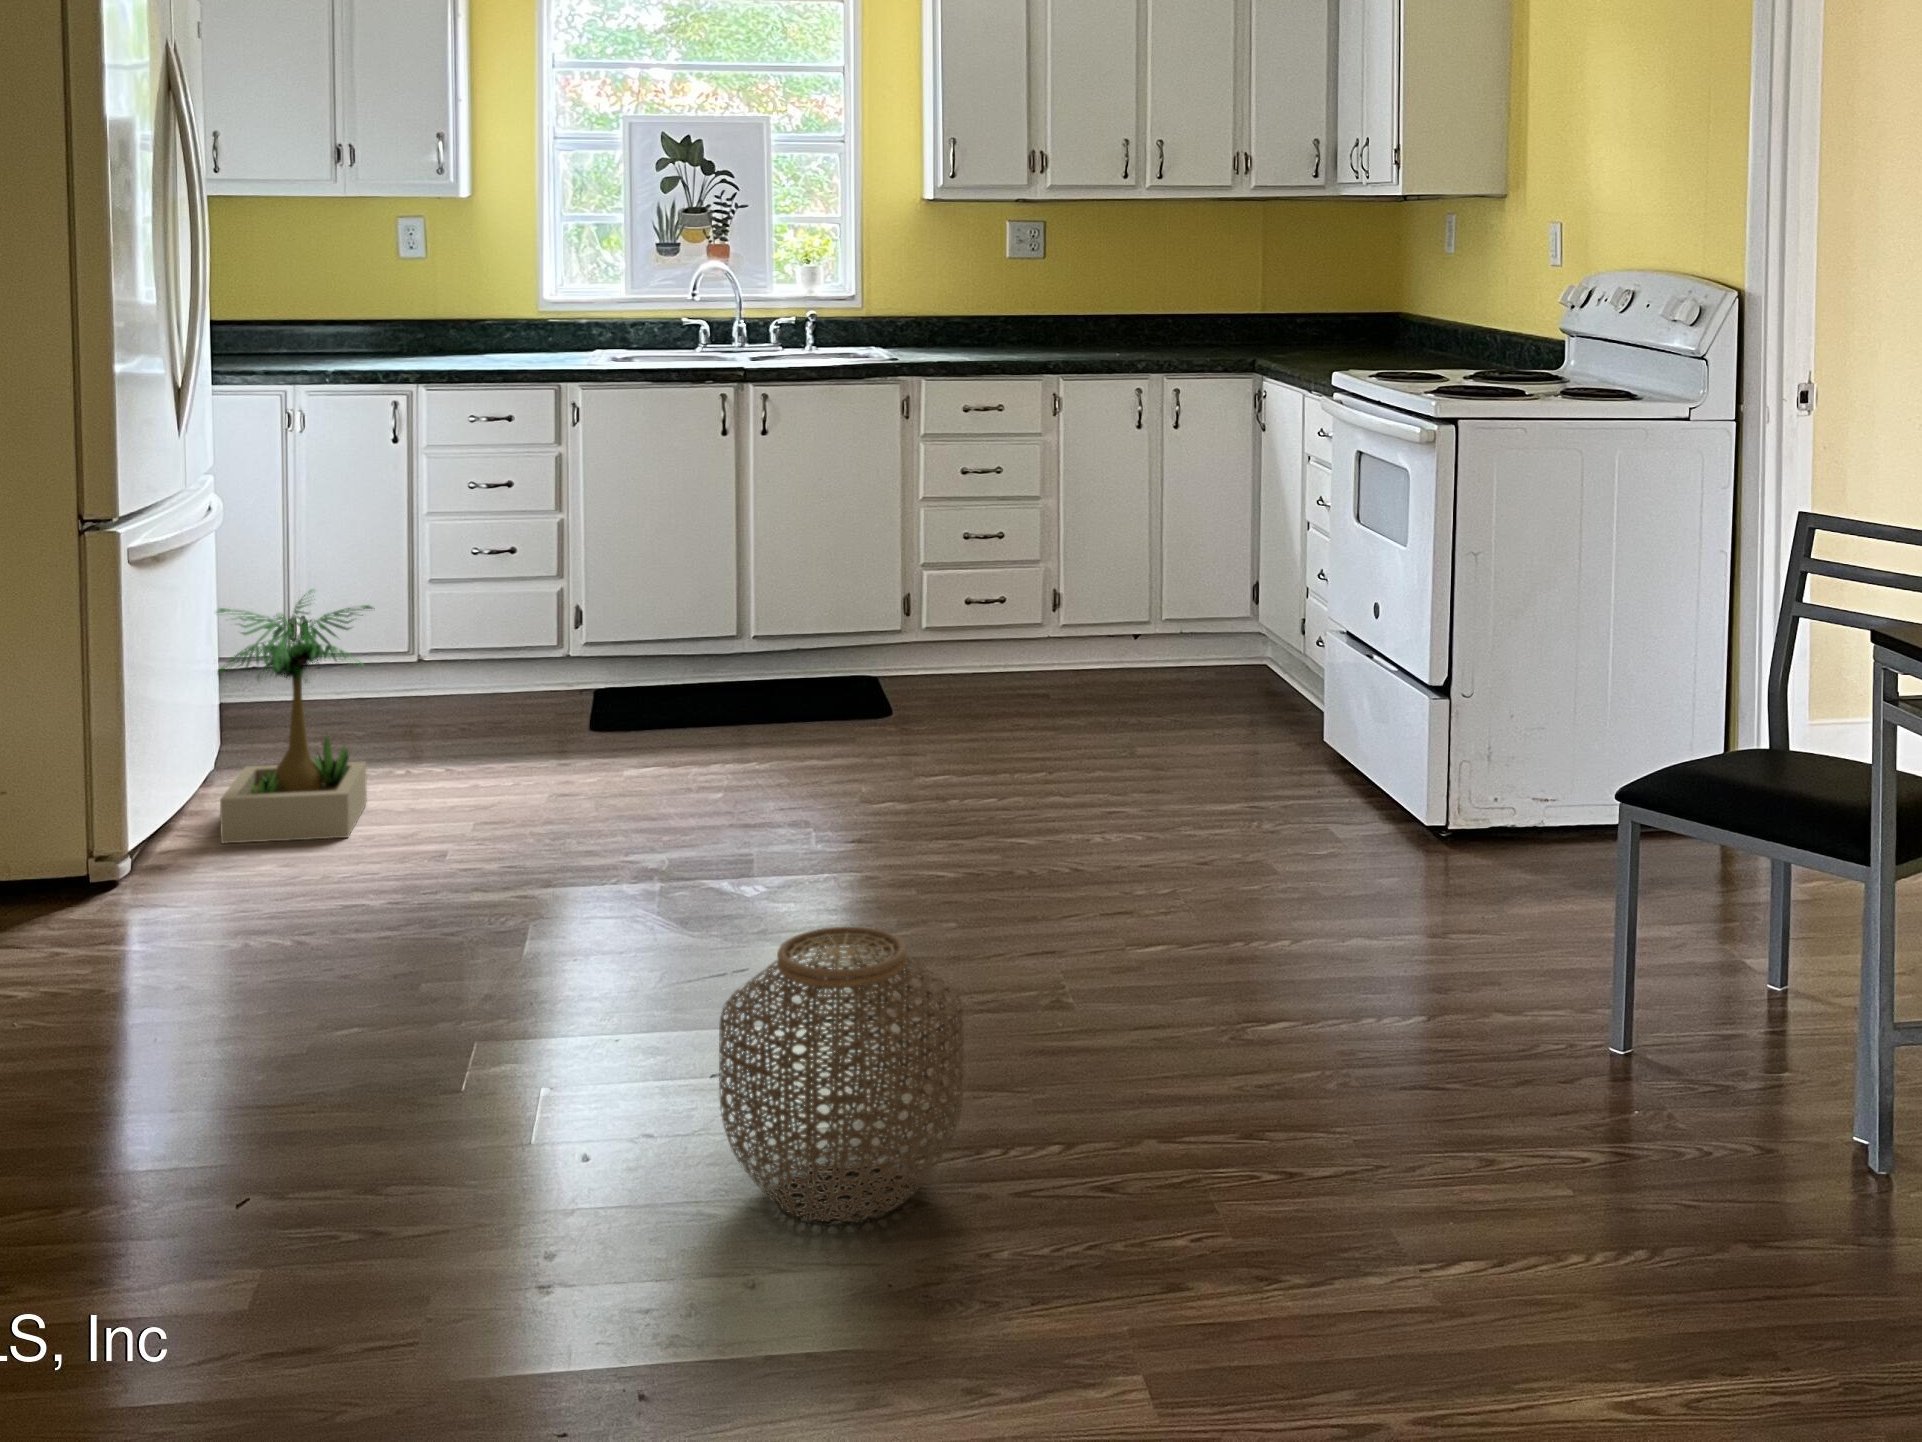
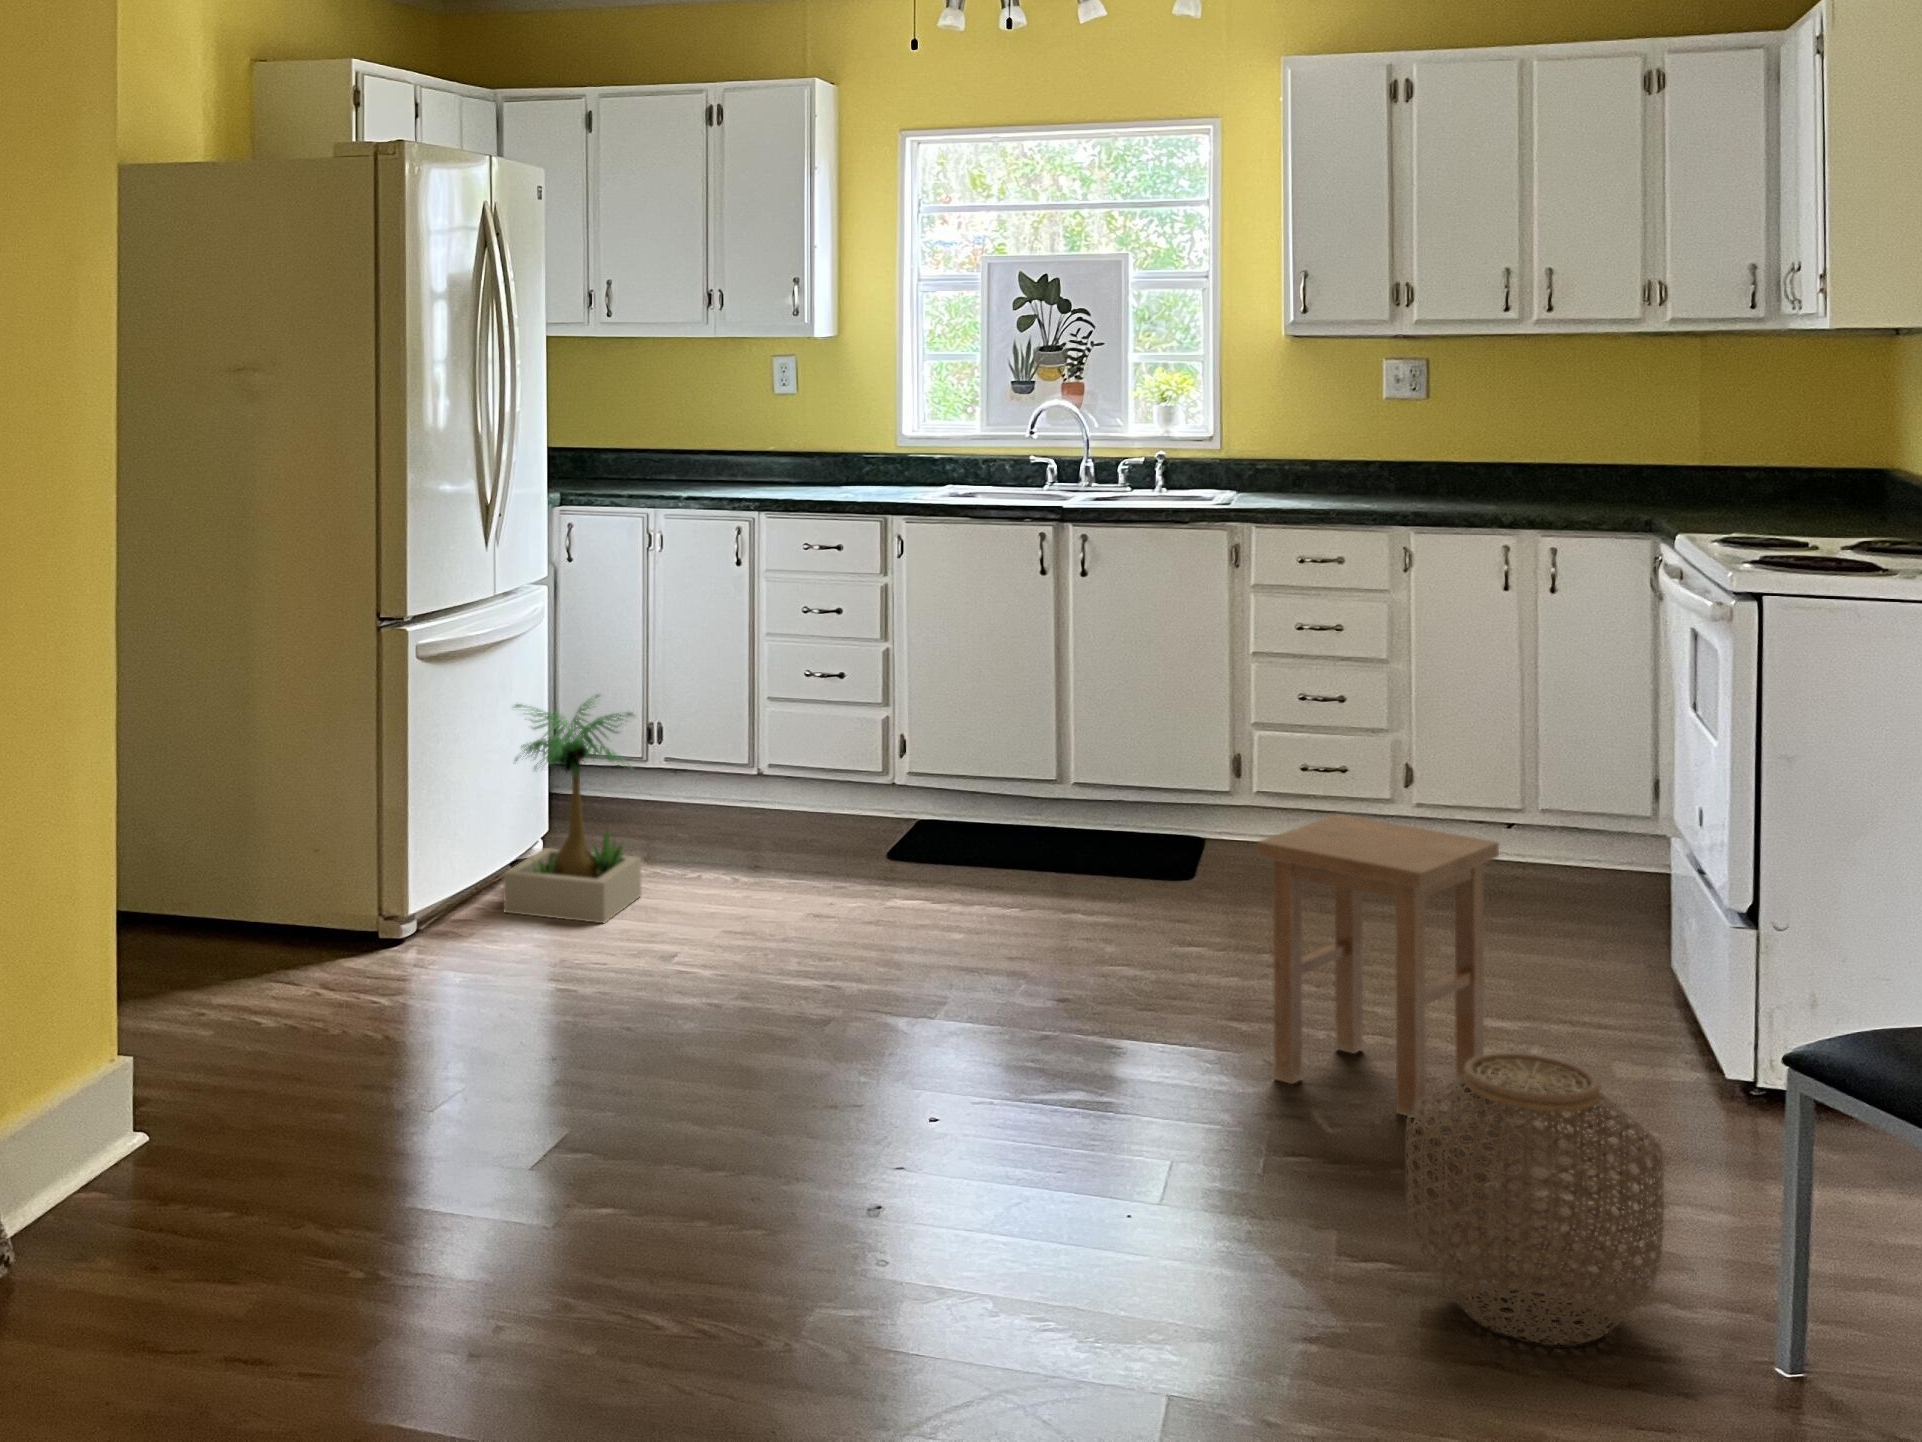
stool: none [1088,630,1269,888] -> present [1257,814,1499,1118]
woven basket: present [719,927,964,1222] -> present [1406,1053,1664,1345]

